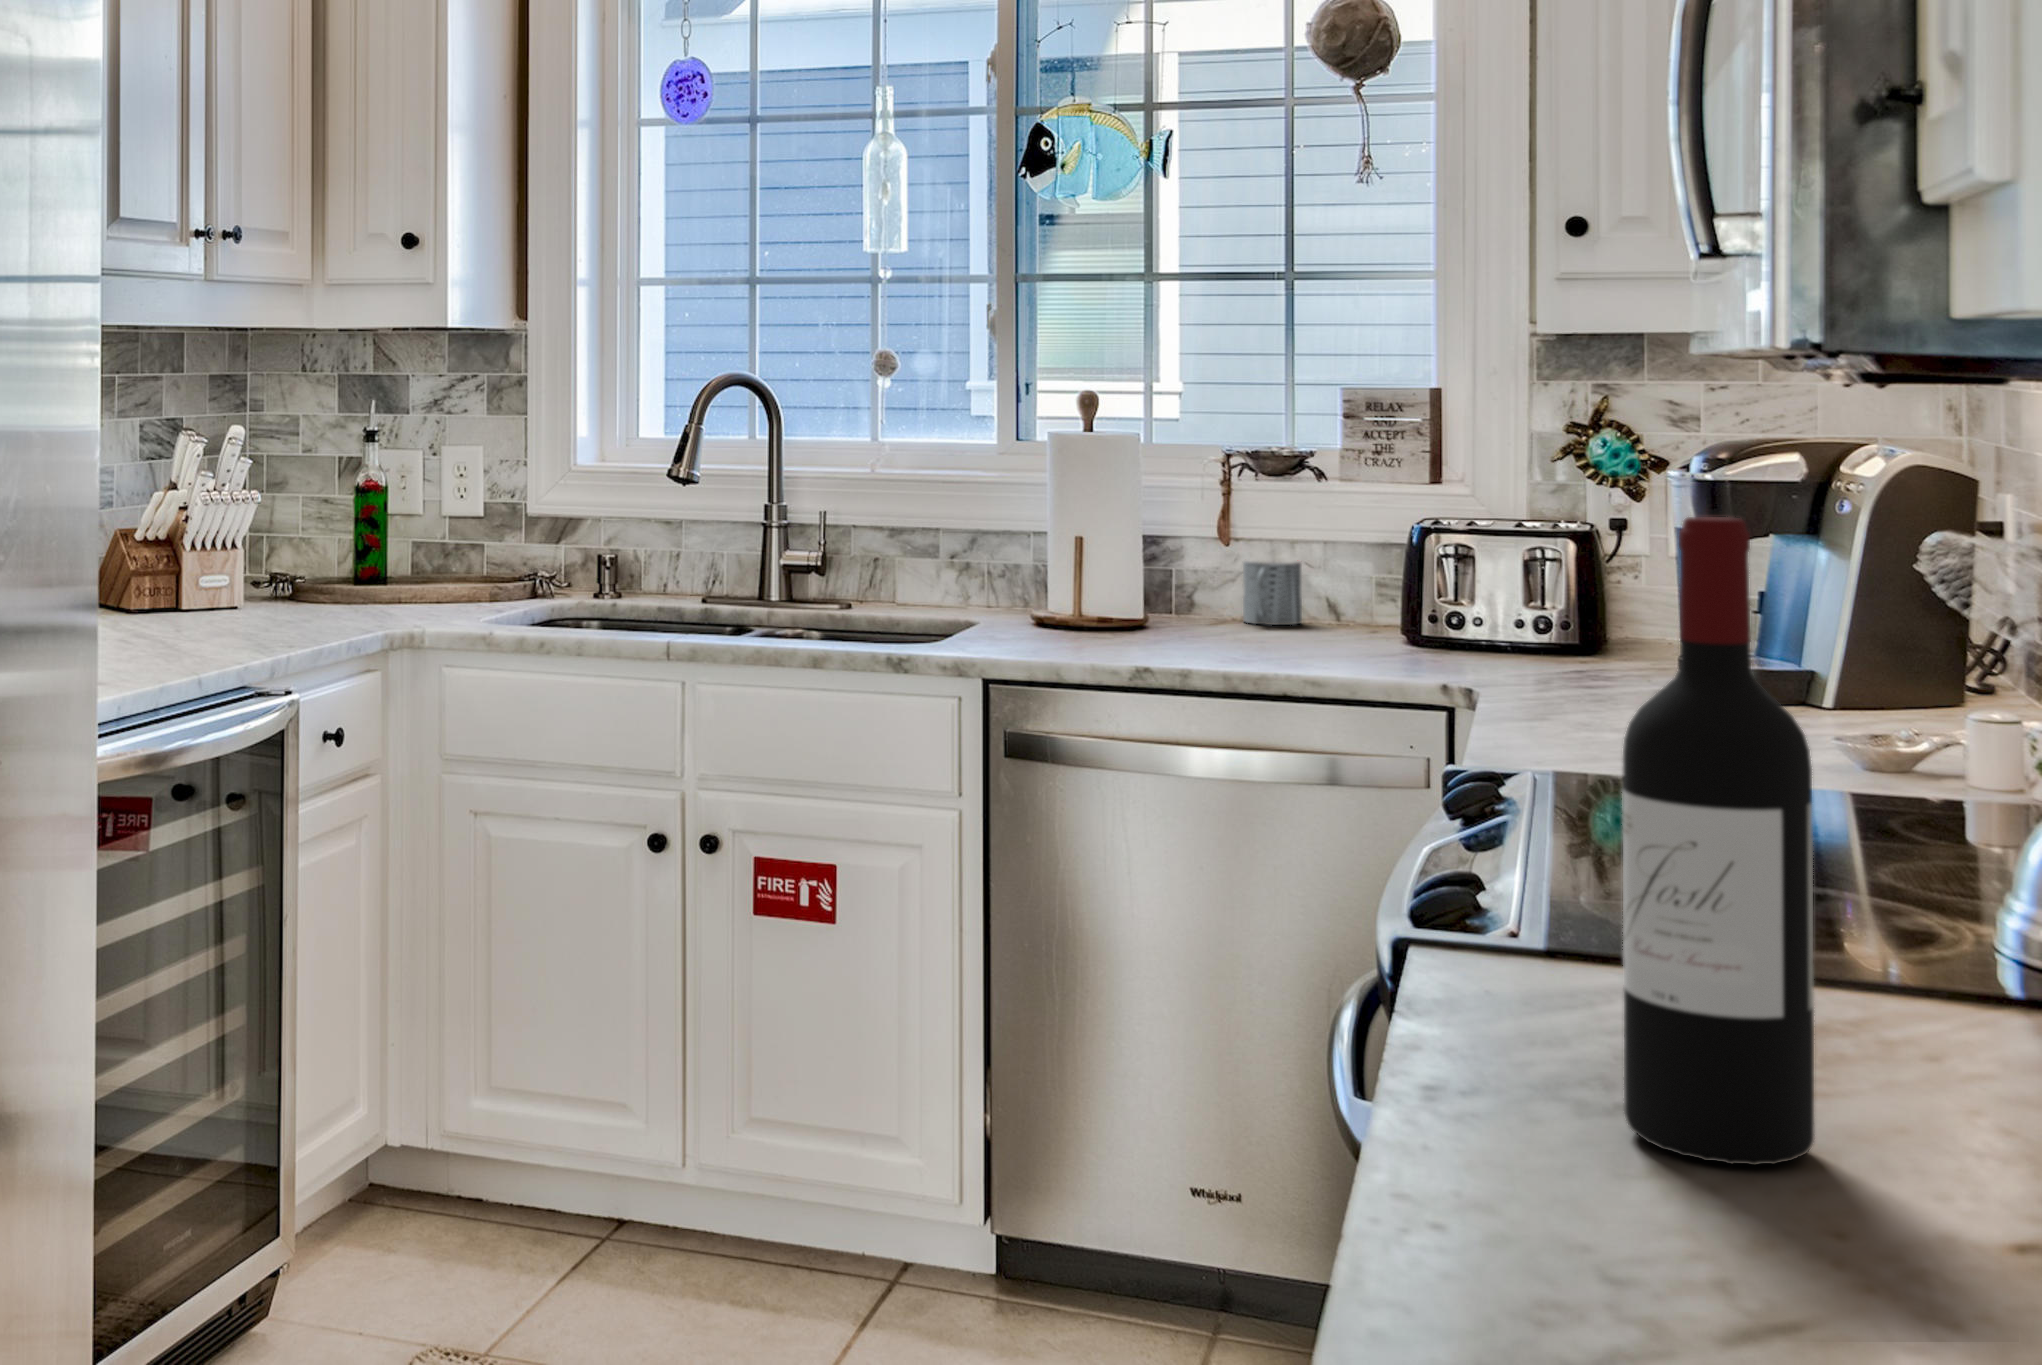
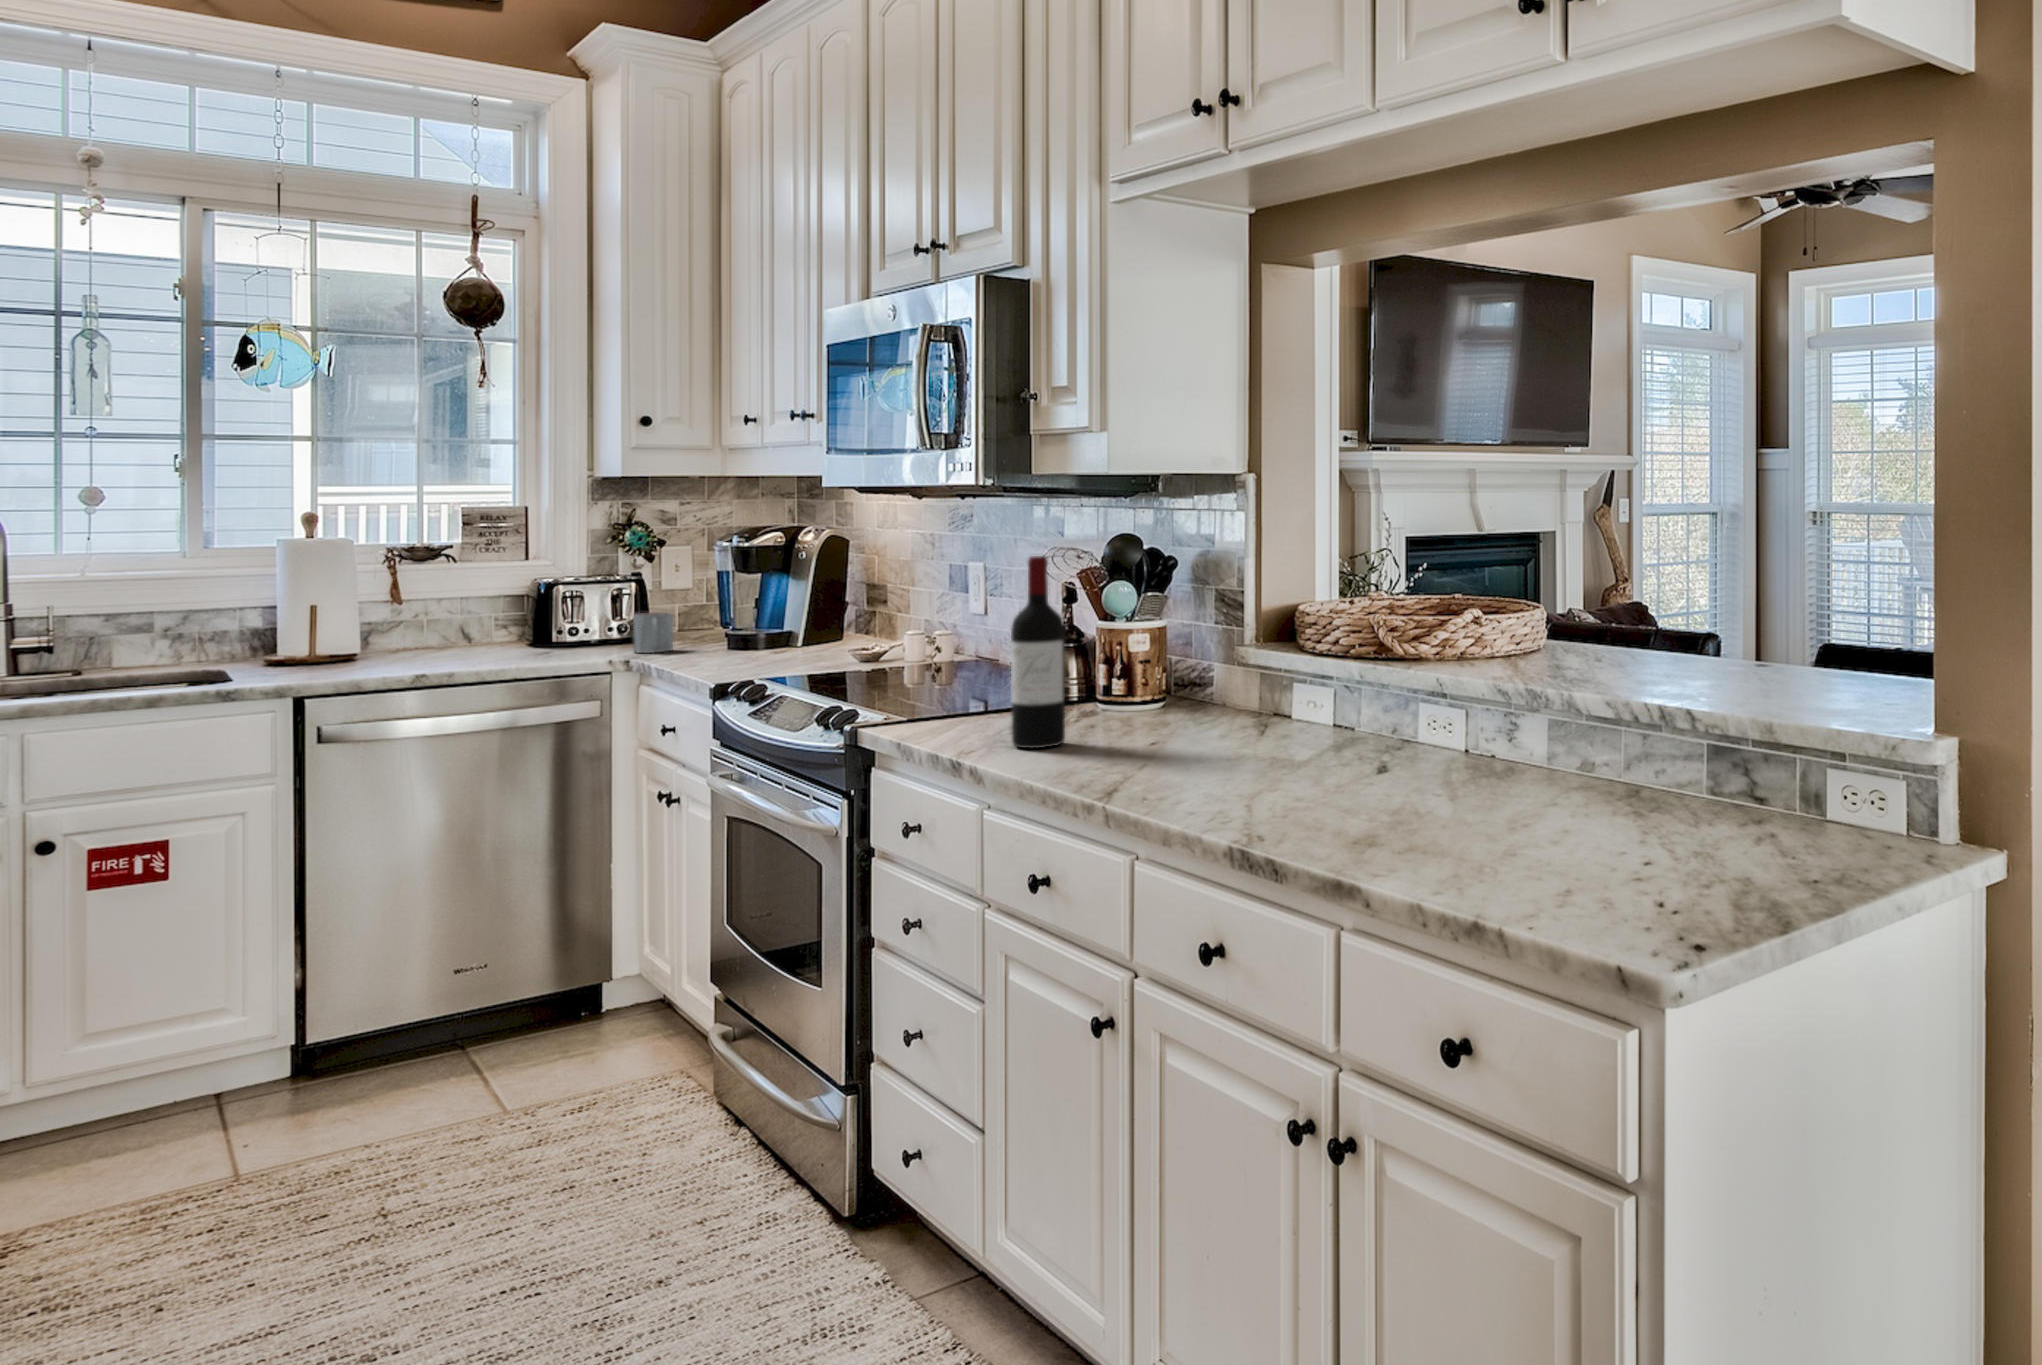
mug: present [1243,561,1302,625] -> present [633,612,673,653]

